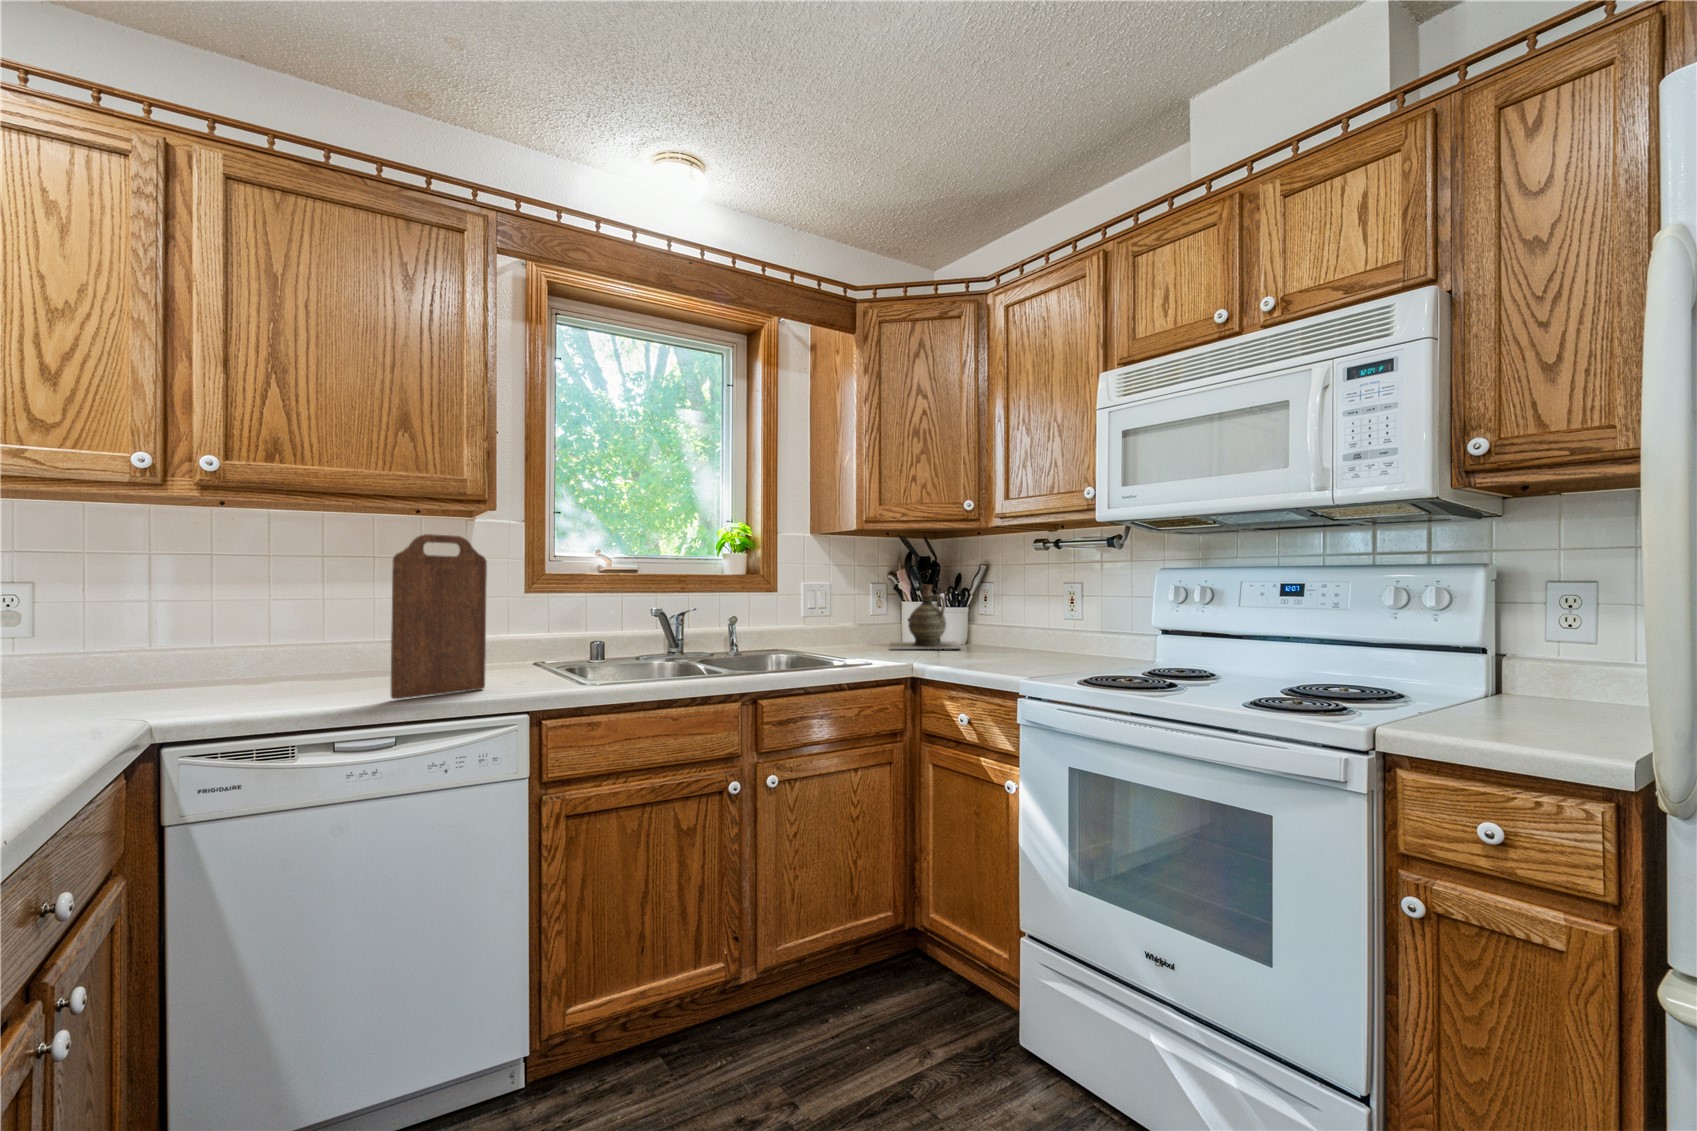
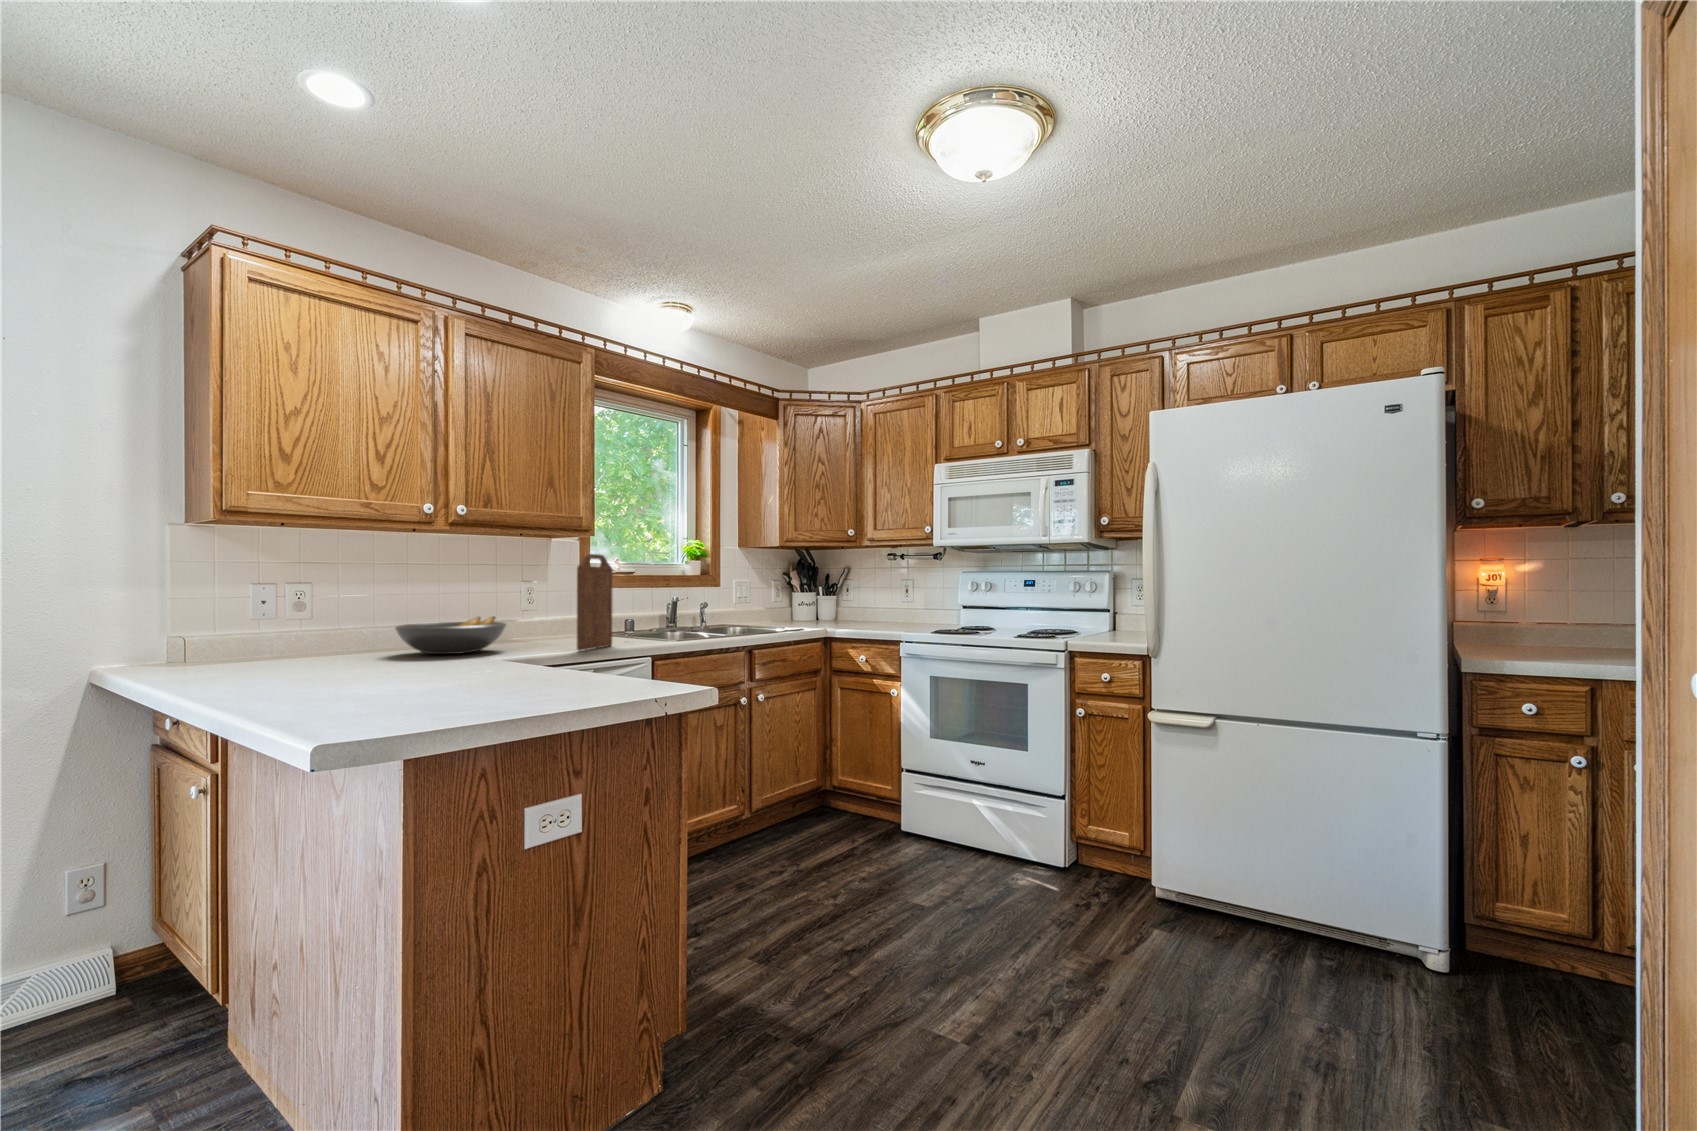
ceramic jug: present [889,585,959,649] -> none [789,581,840,623]
fruit bowl: none [124,636,325,696] -> present [395,616,506,654]

